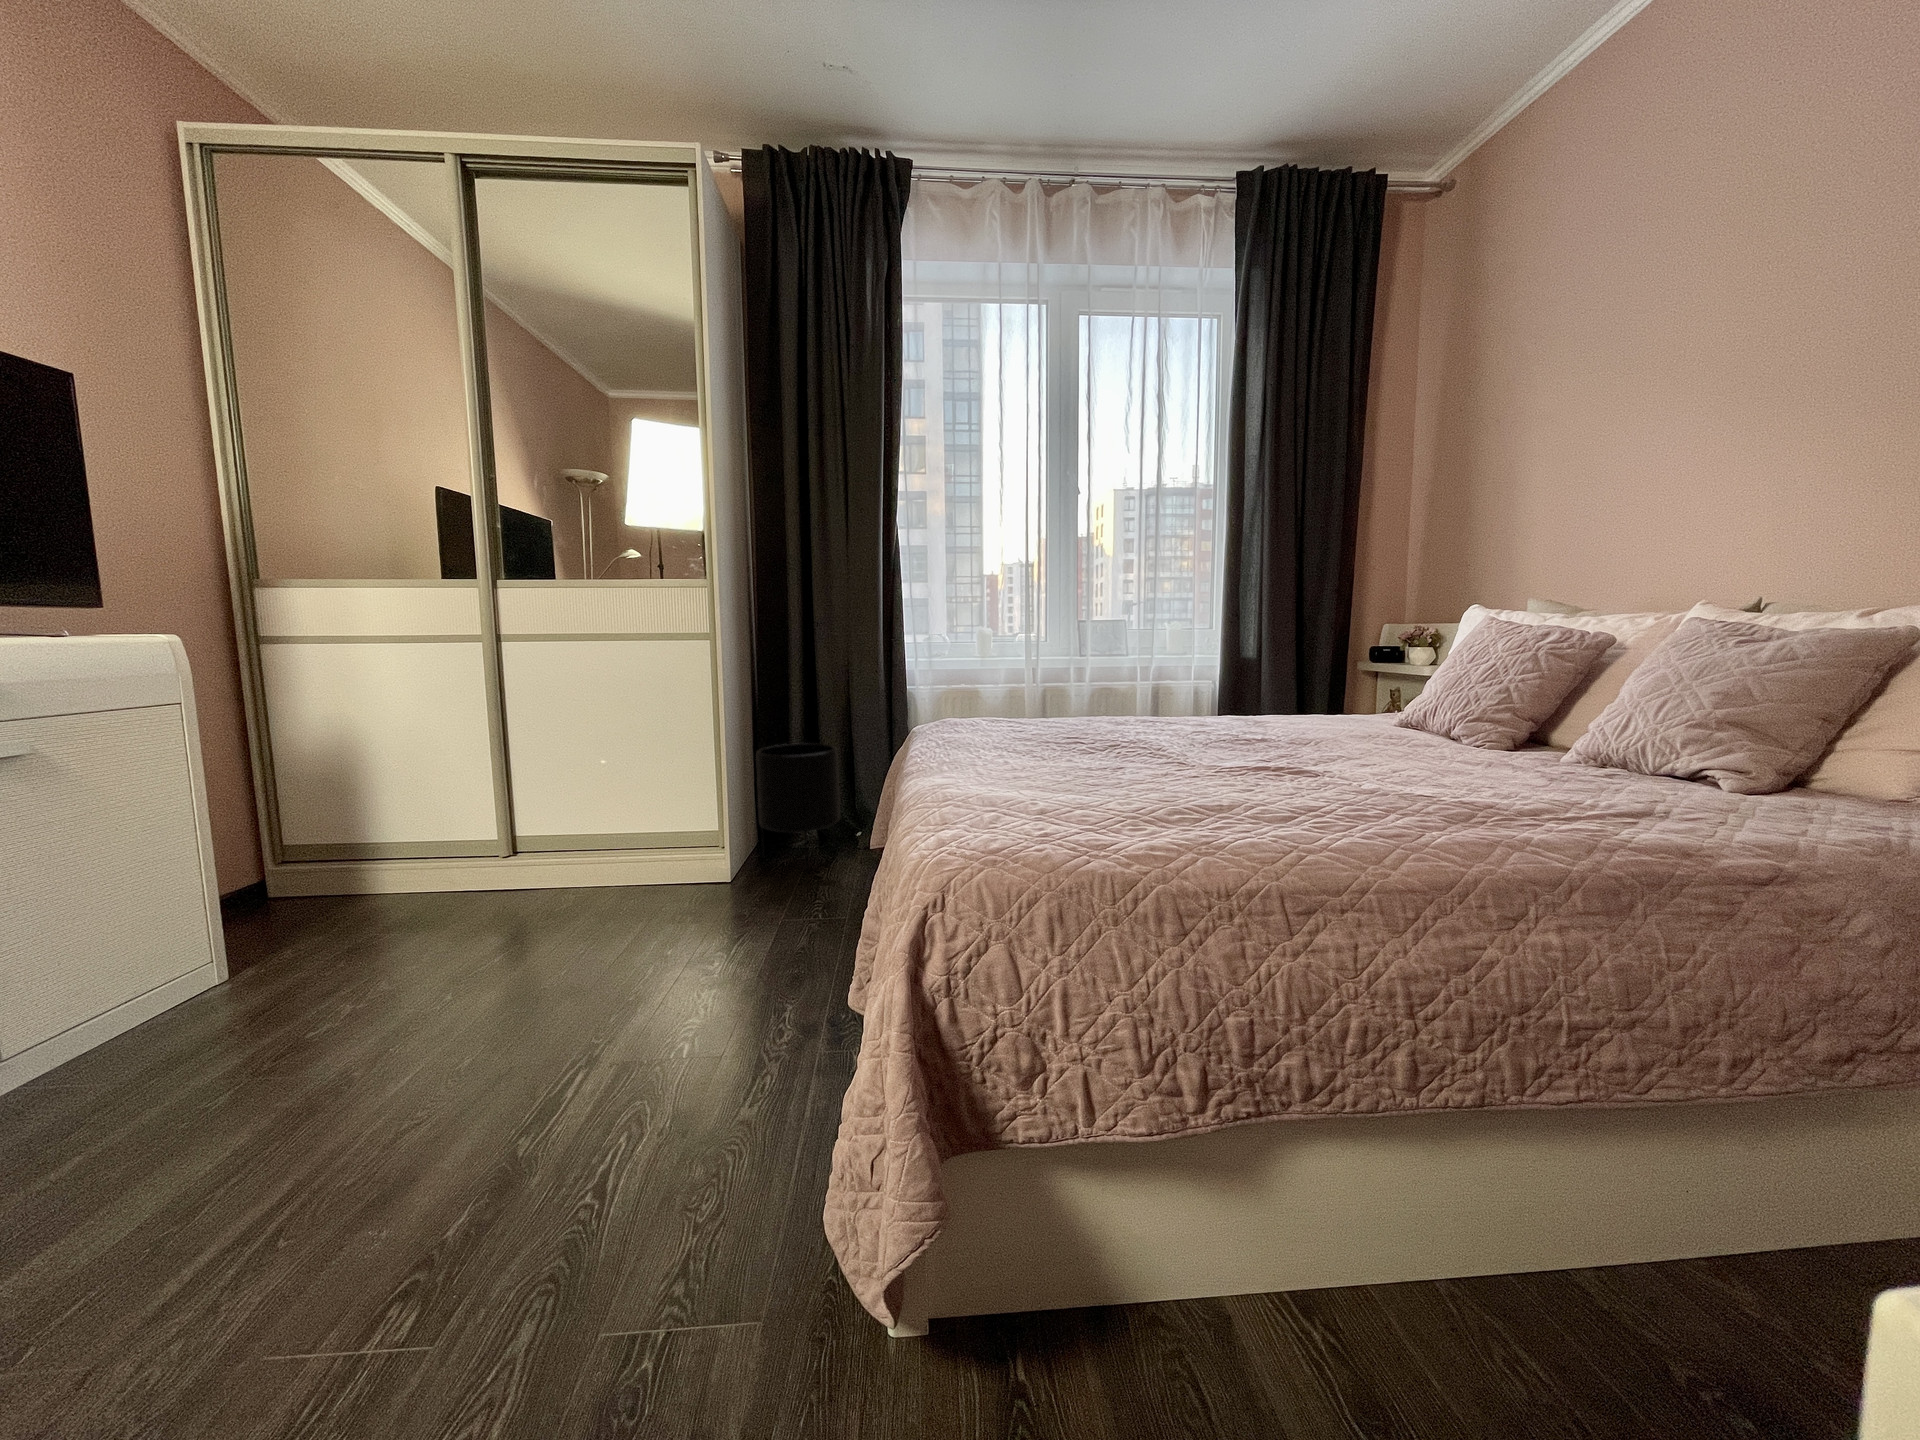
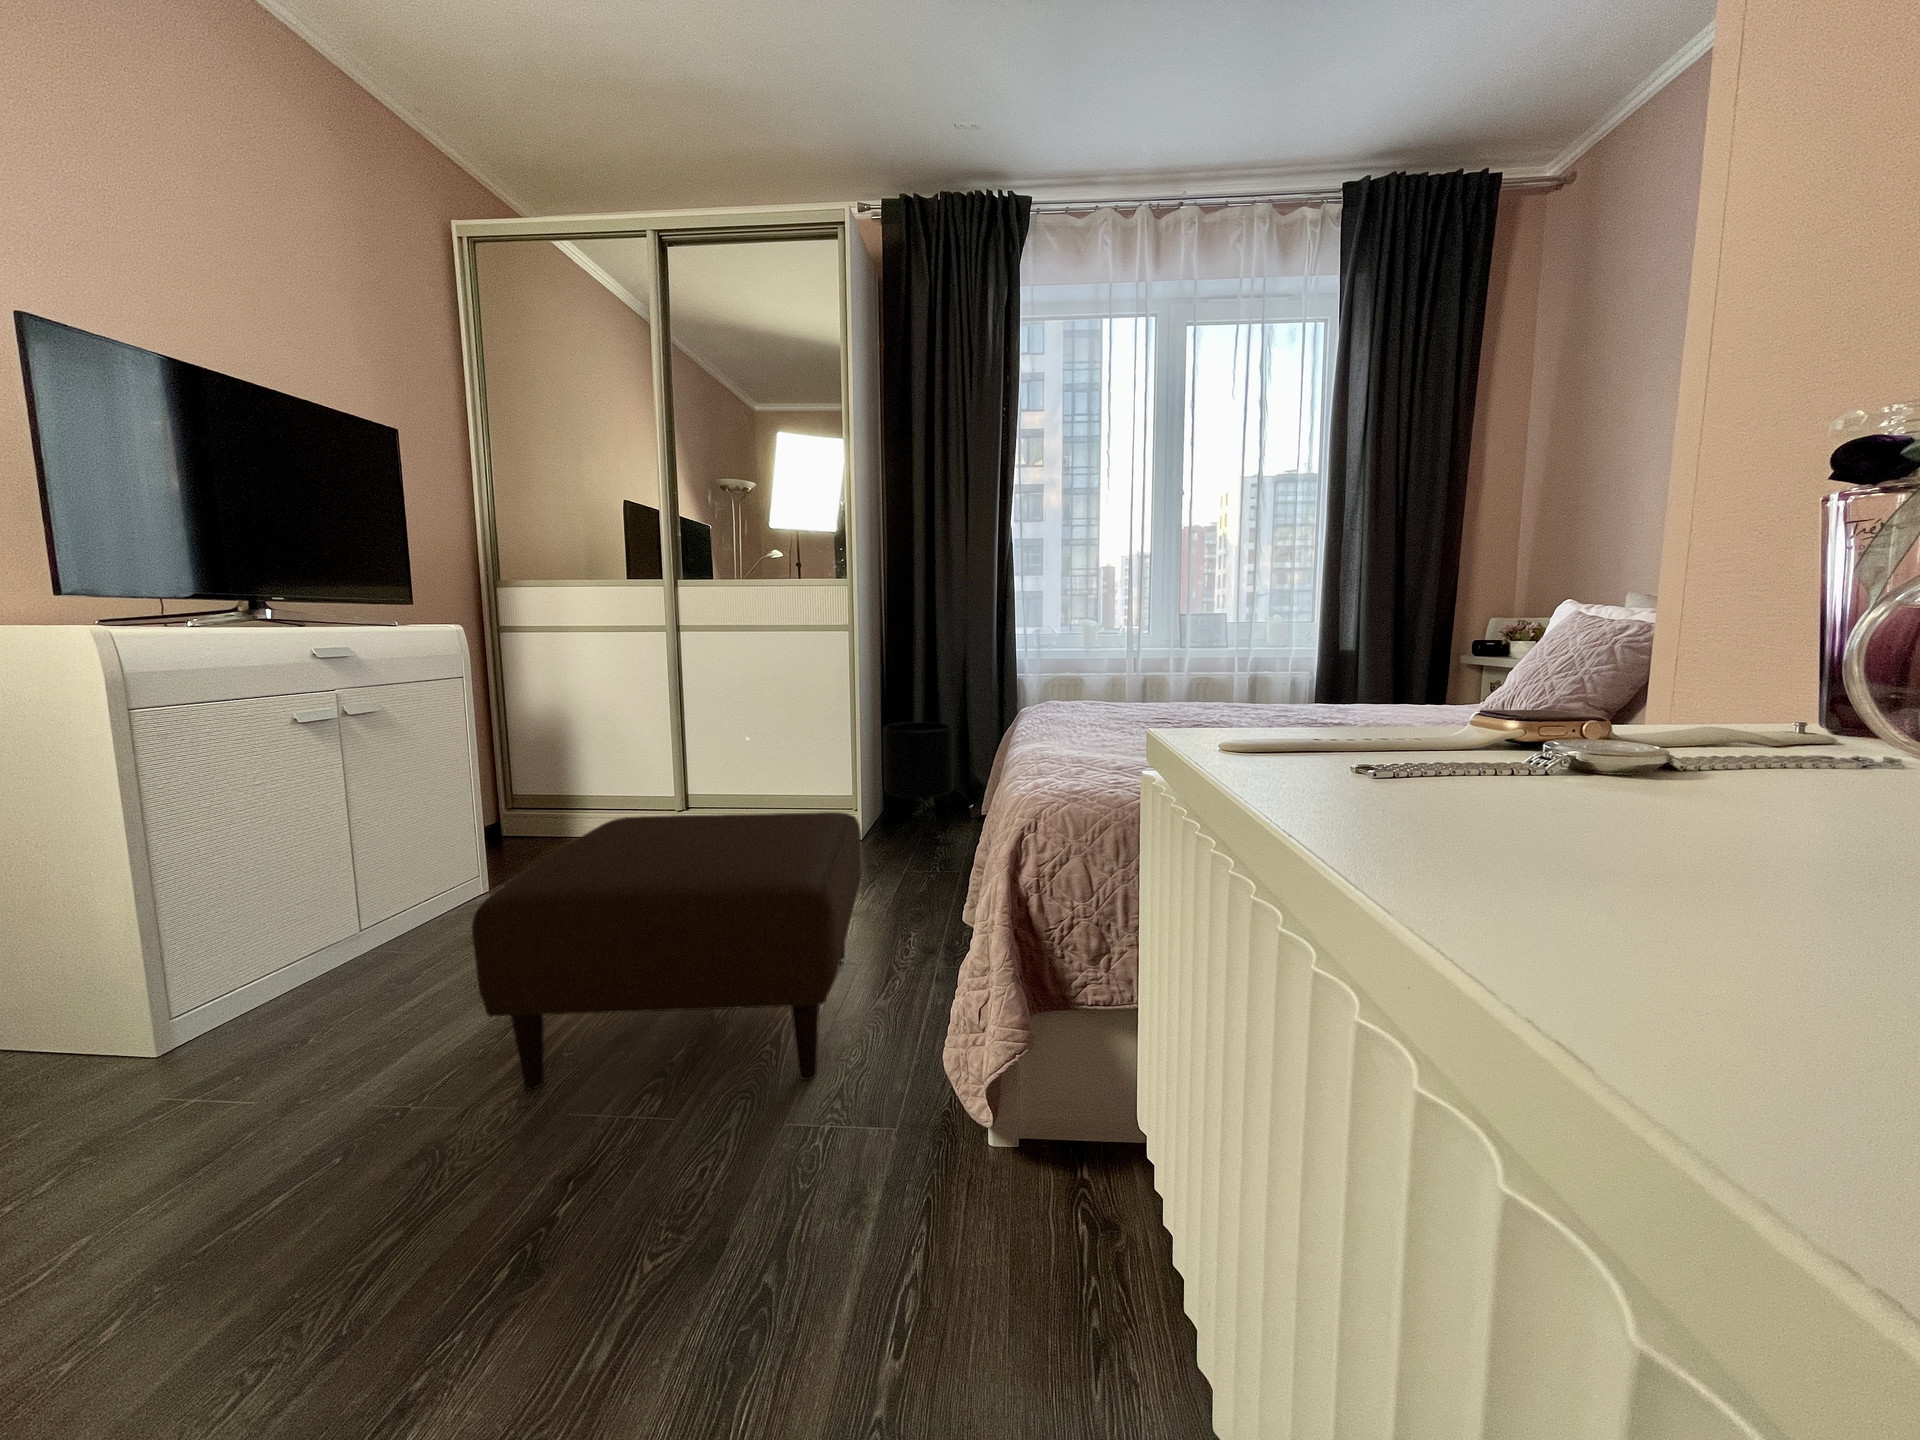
ottoman: none [103,870,723,1318] -> present [472,812,861,1089]

